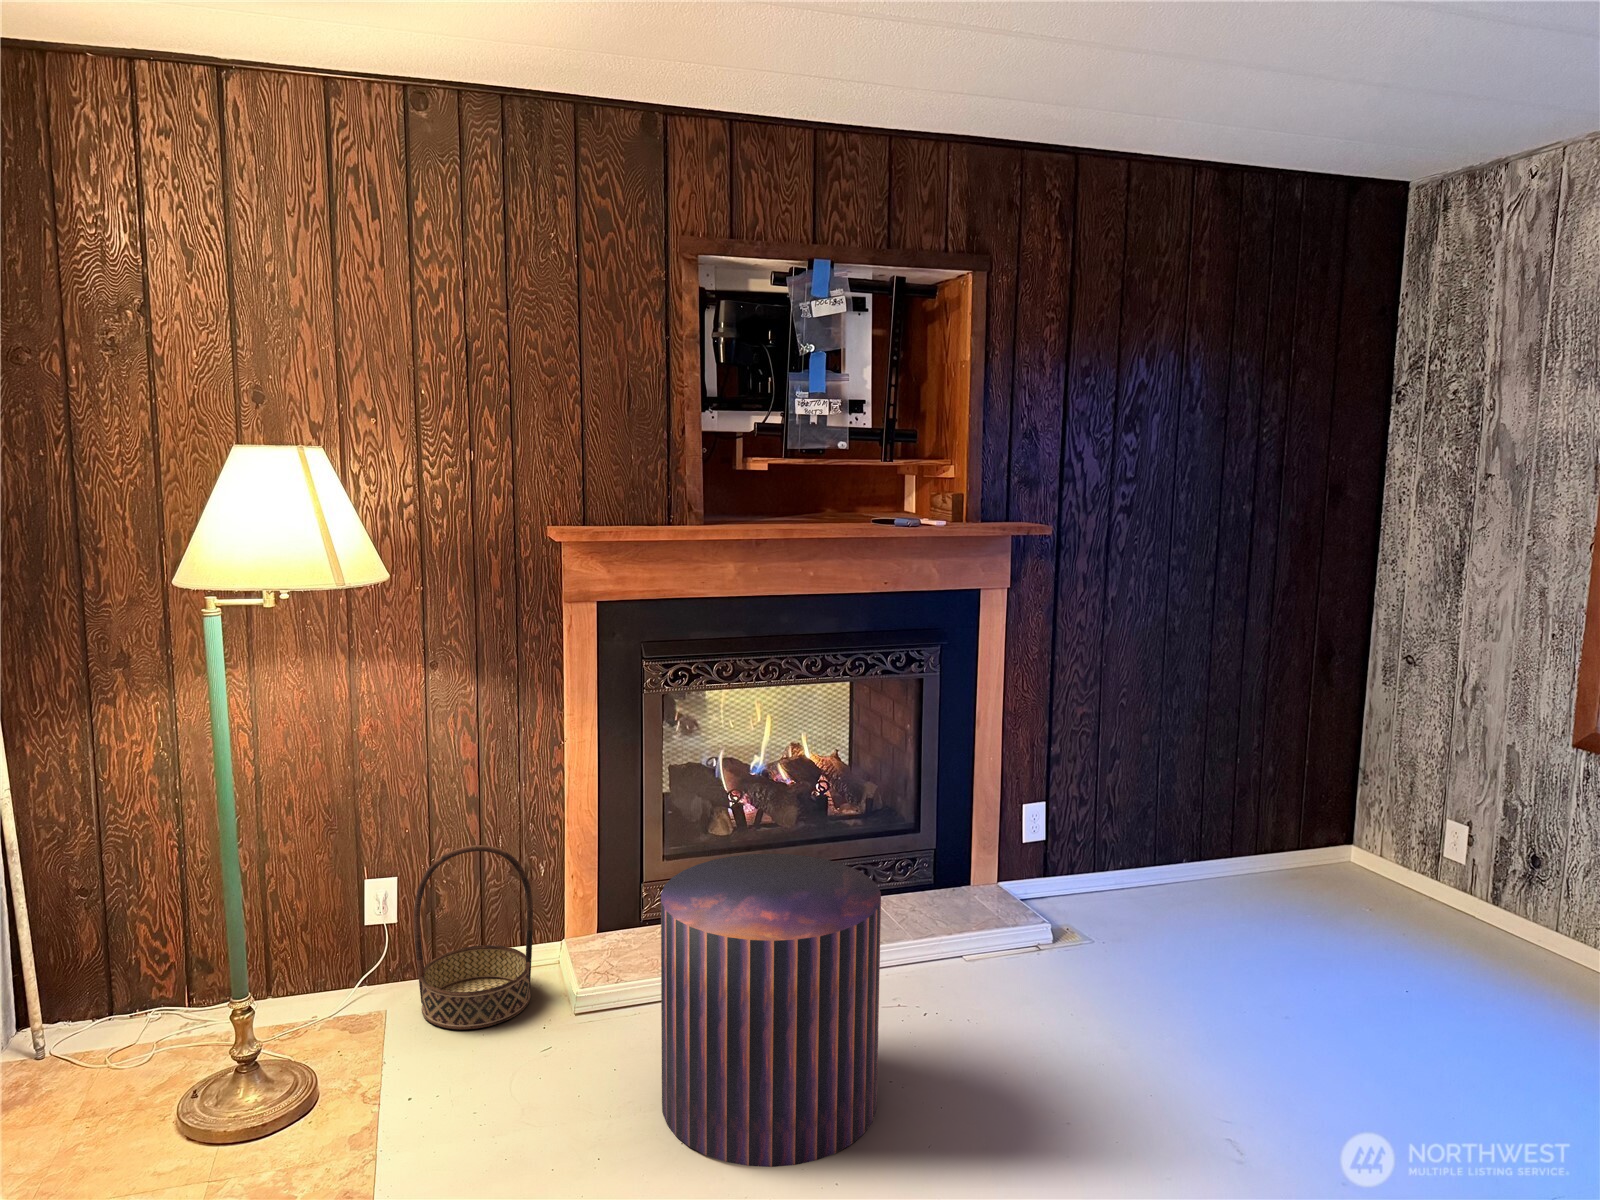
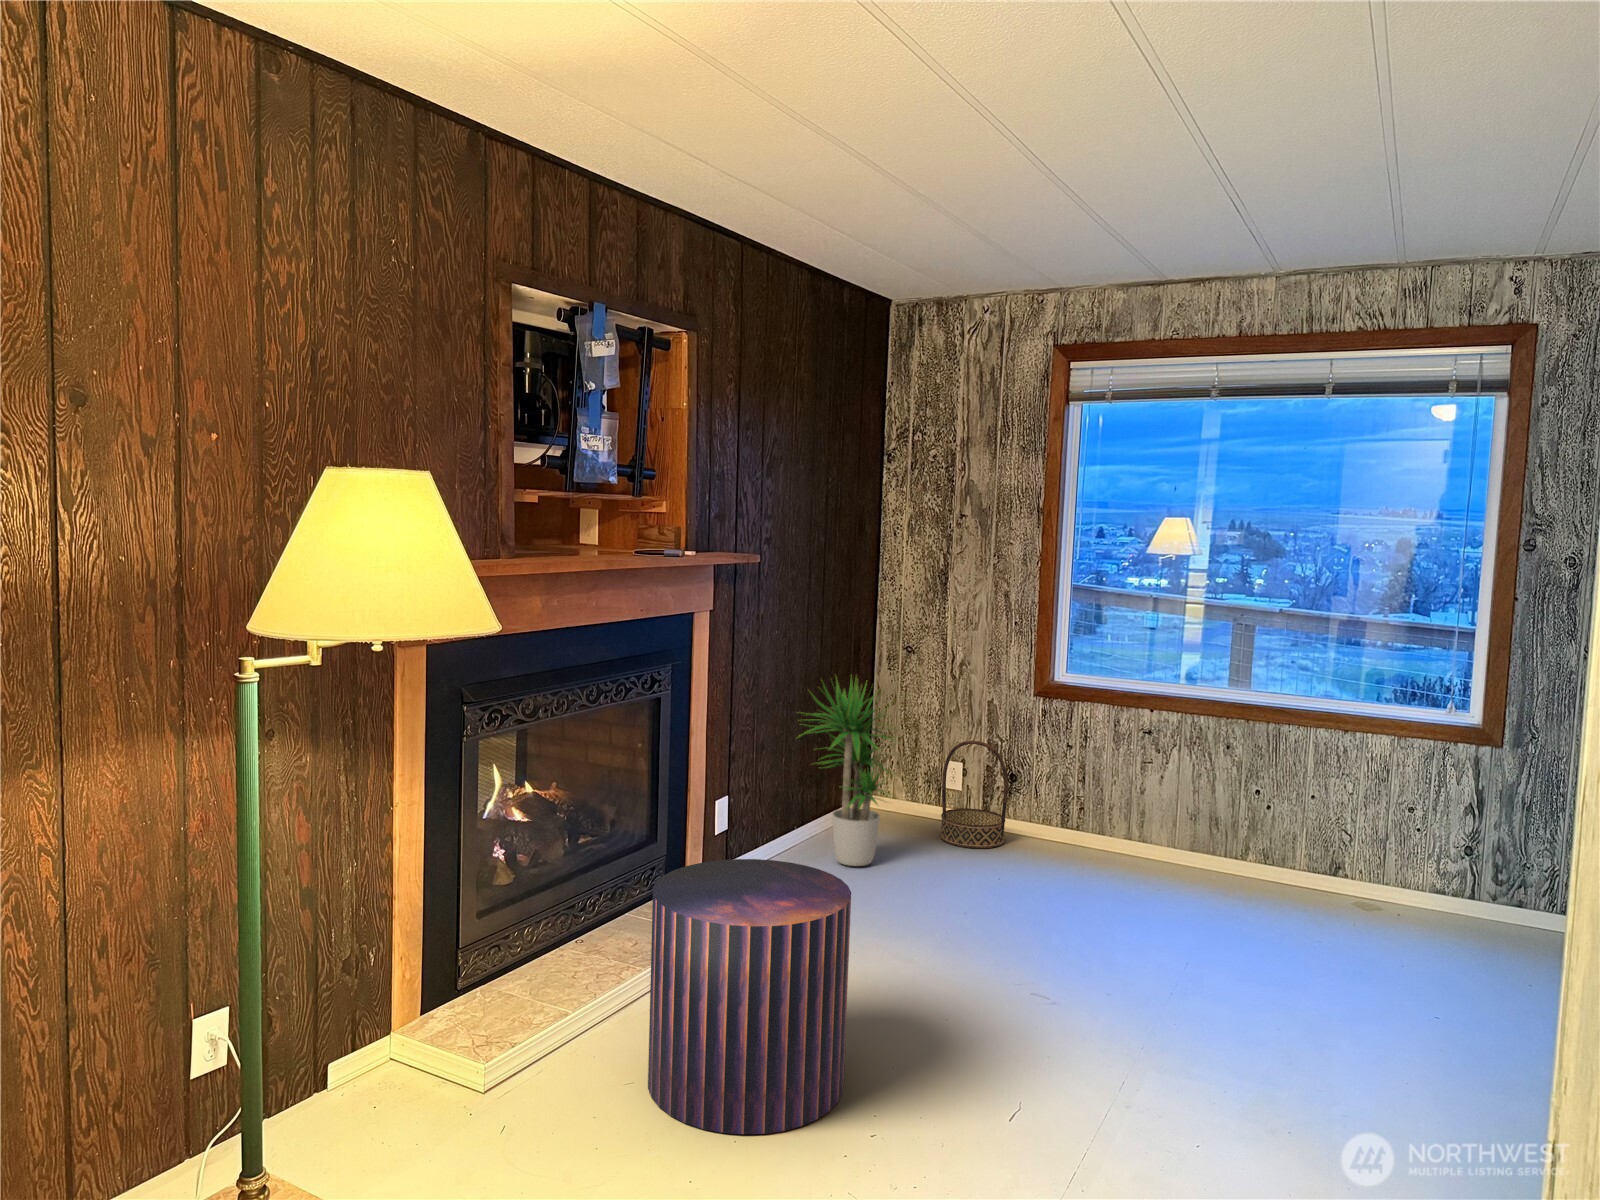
potted plant: none [1157,675,1316,921] -> present [804,680,891,866]
basket: present [414,845,533,1029] -> present [940,740,1008,848]

